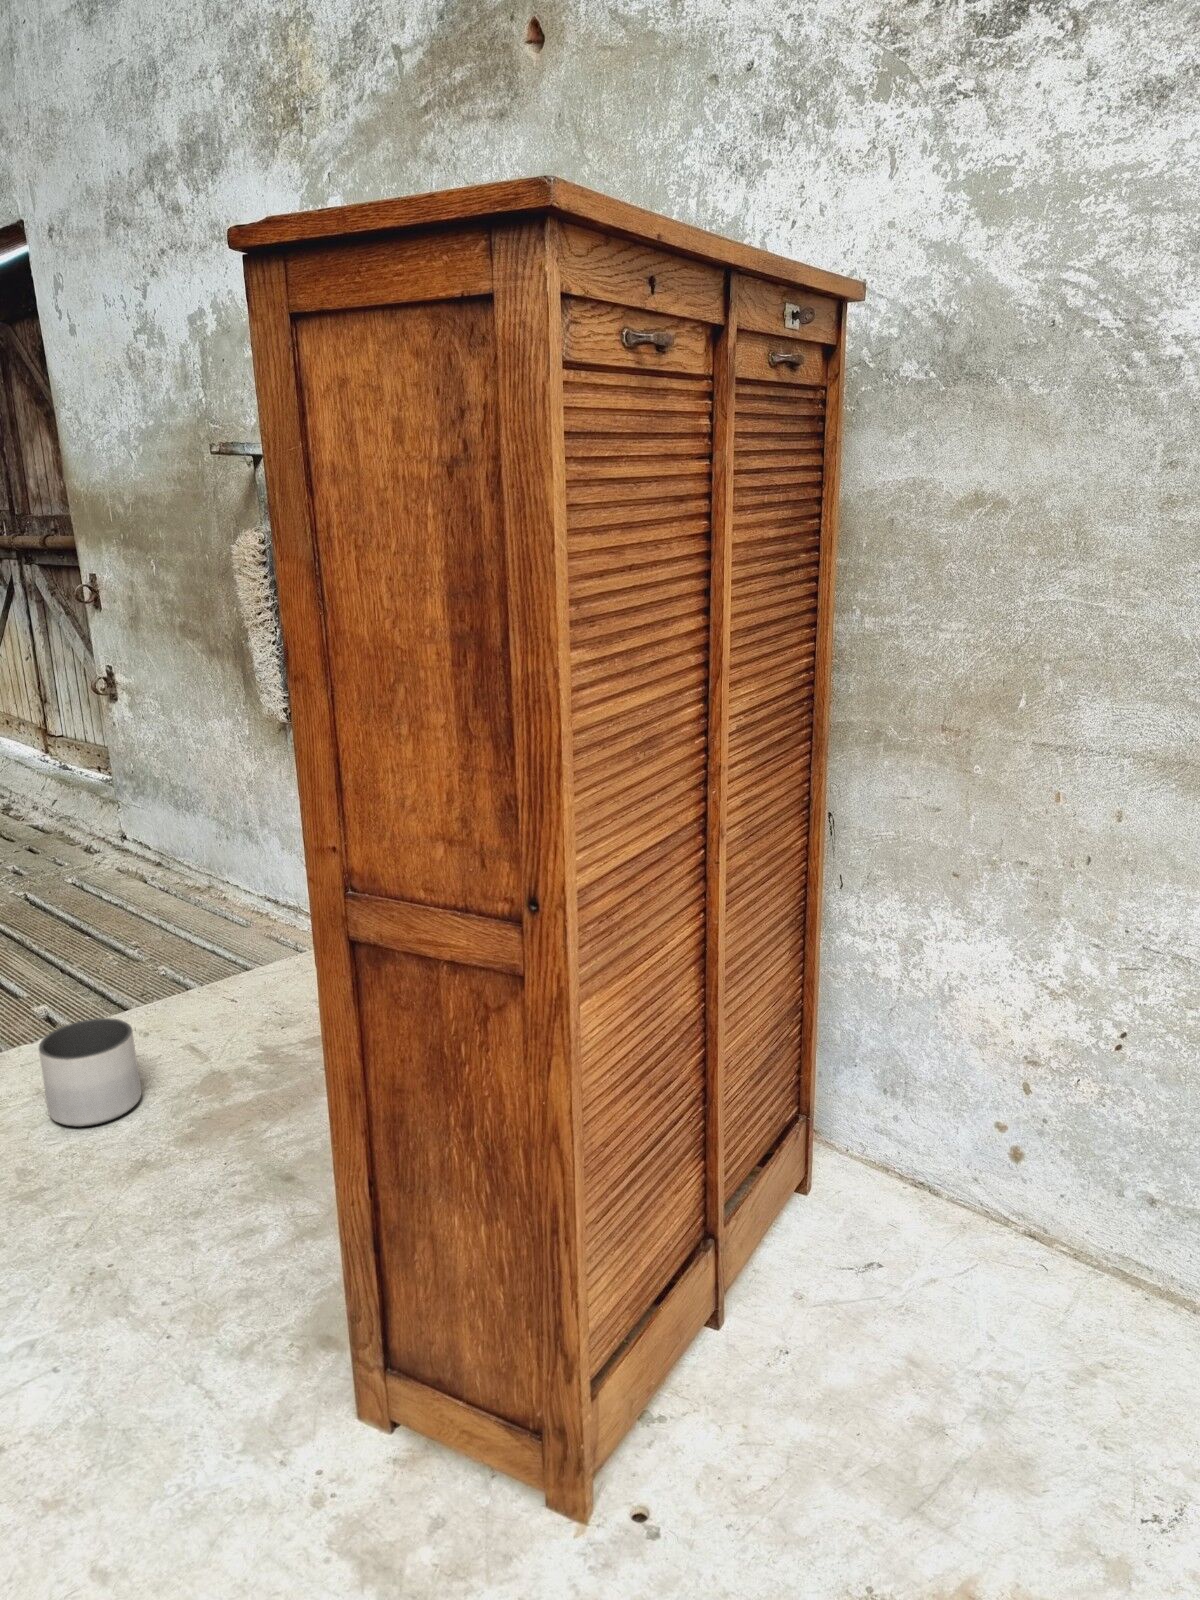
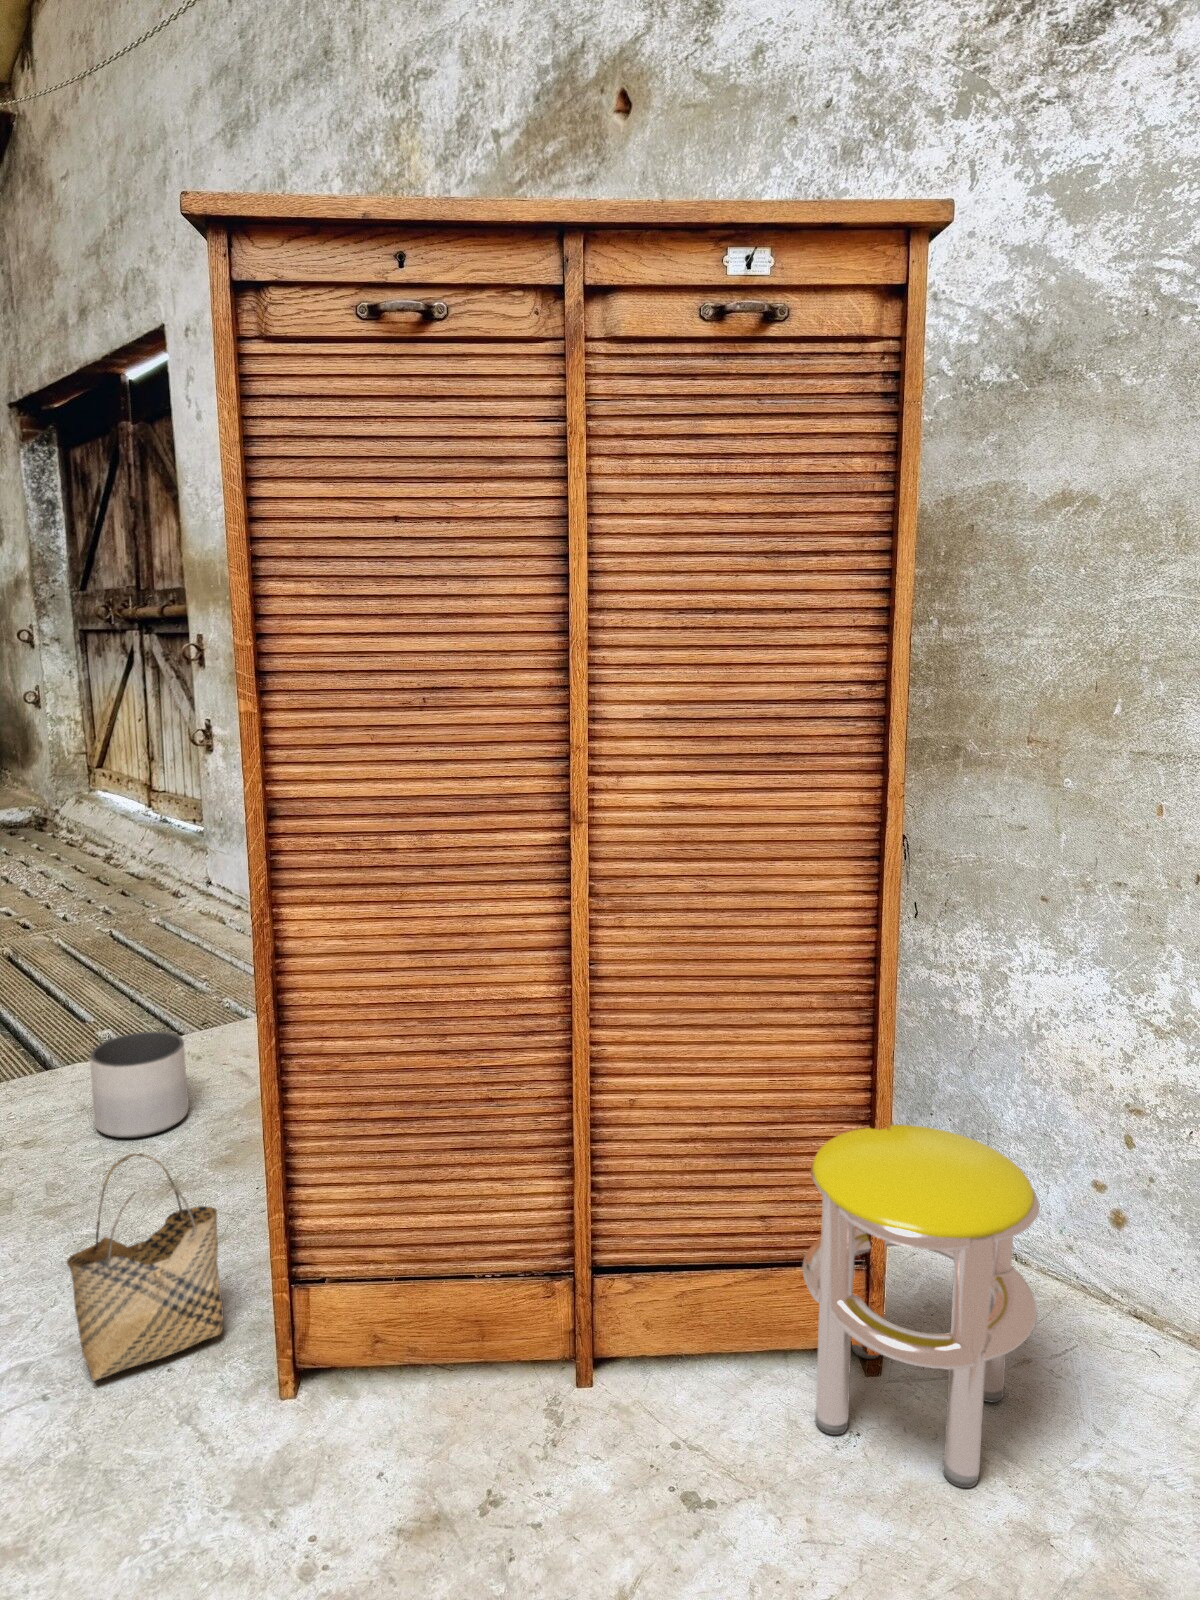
stool: none [745,1094,953,1408] -> present [802,1125,1039,1488]
woven basket: none [60,1160,210,1370] -> present [67,1153,224,1381]

